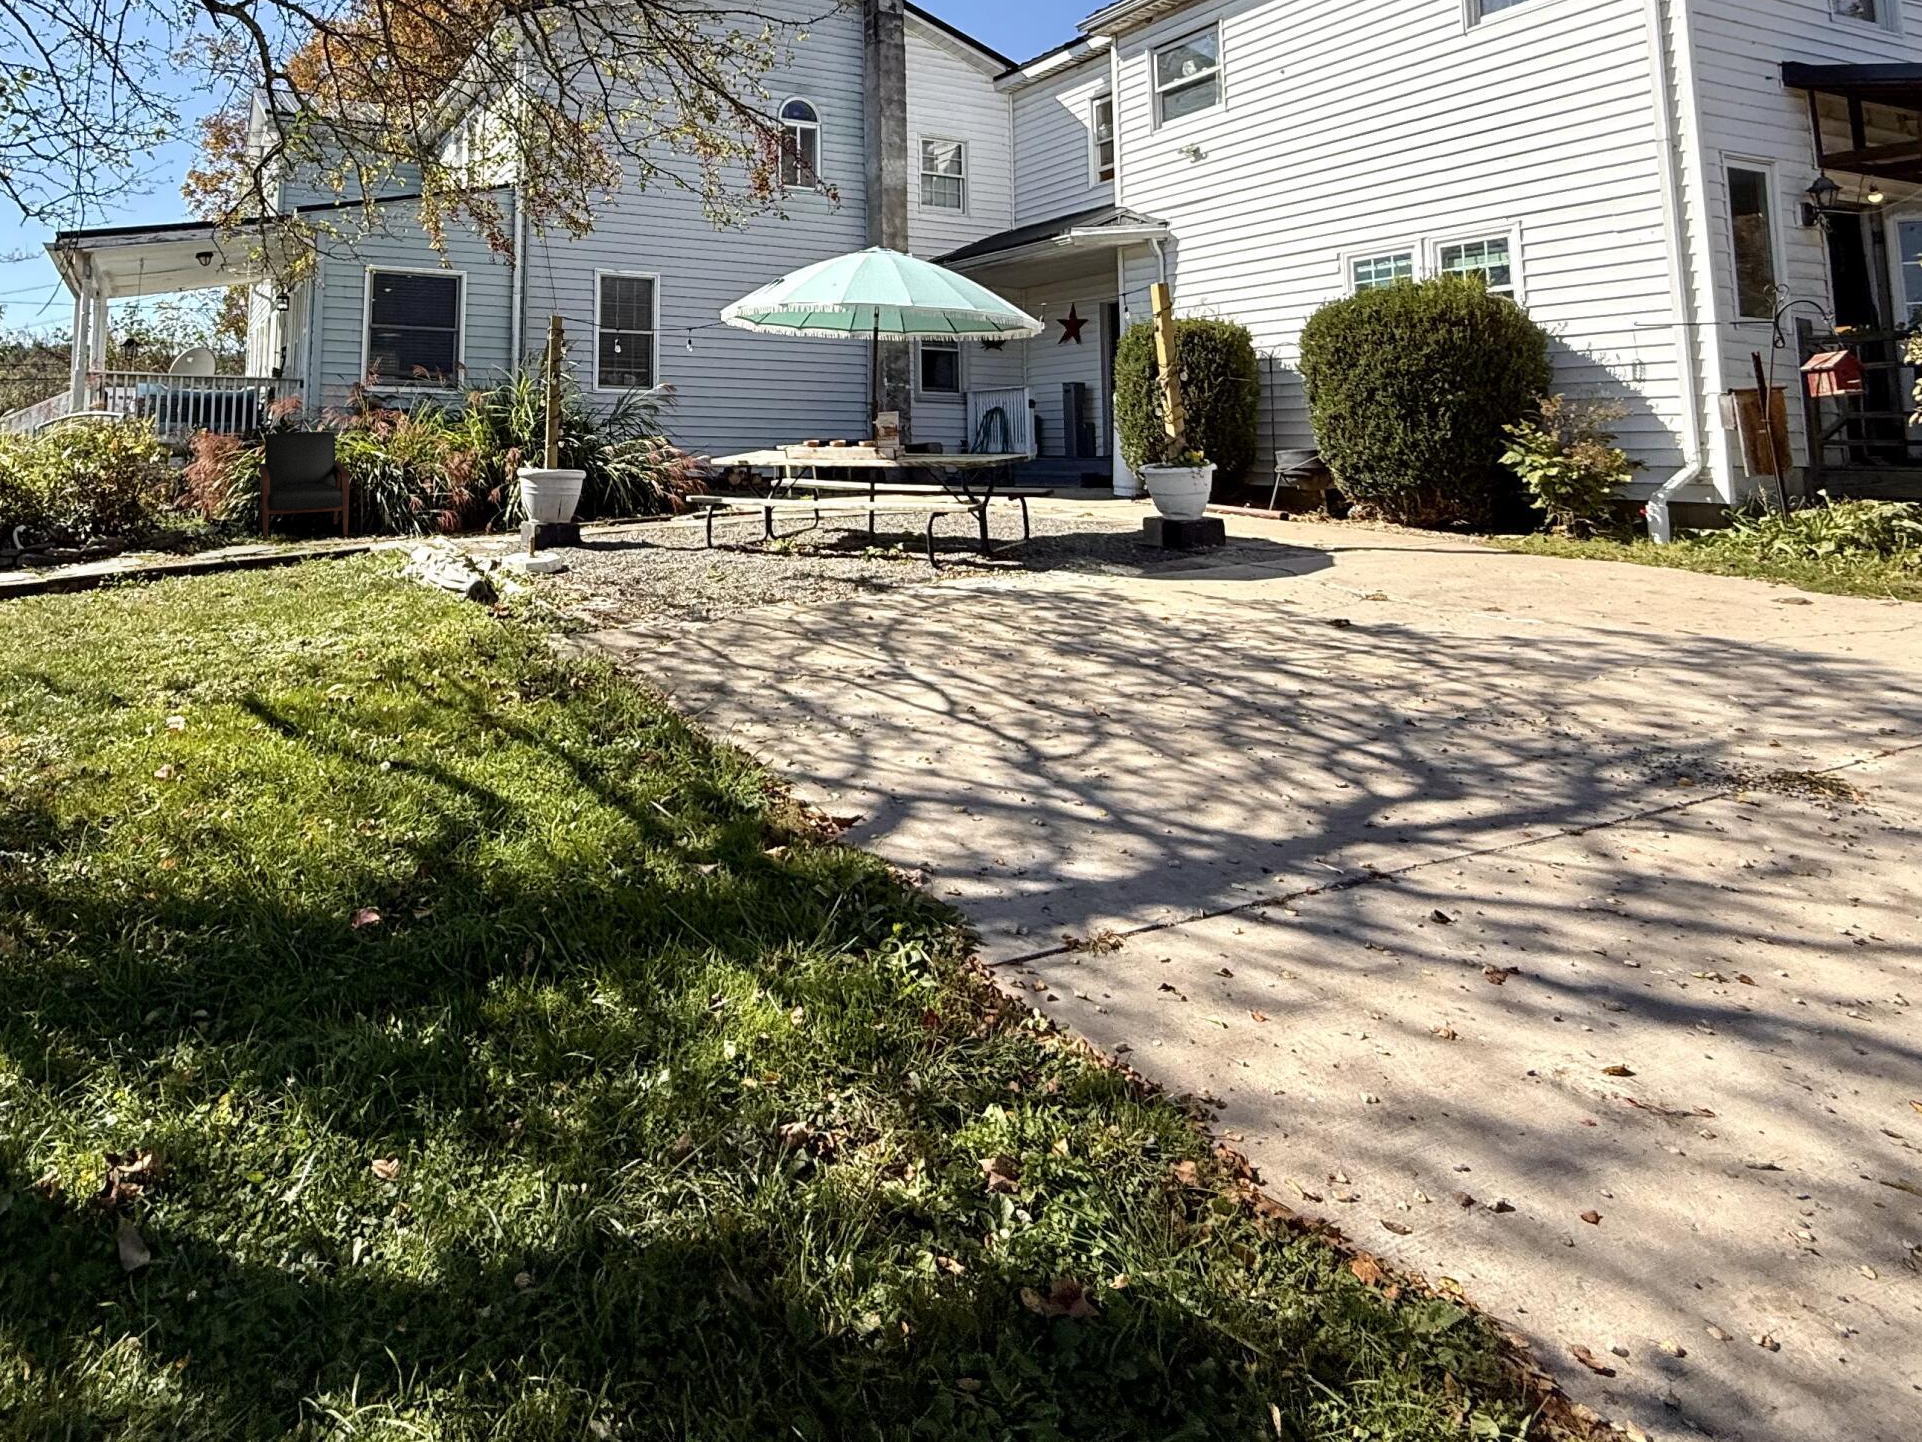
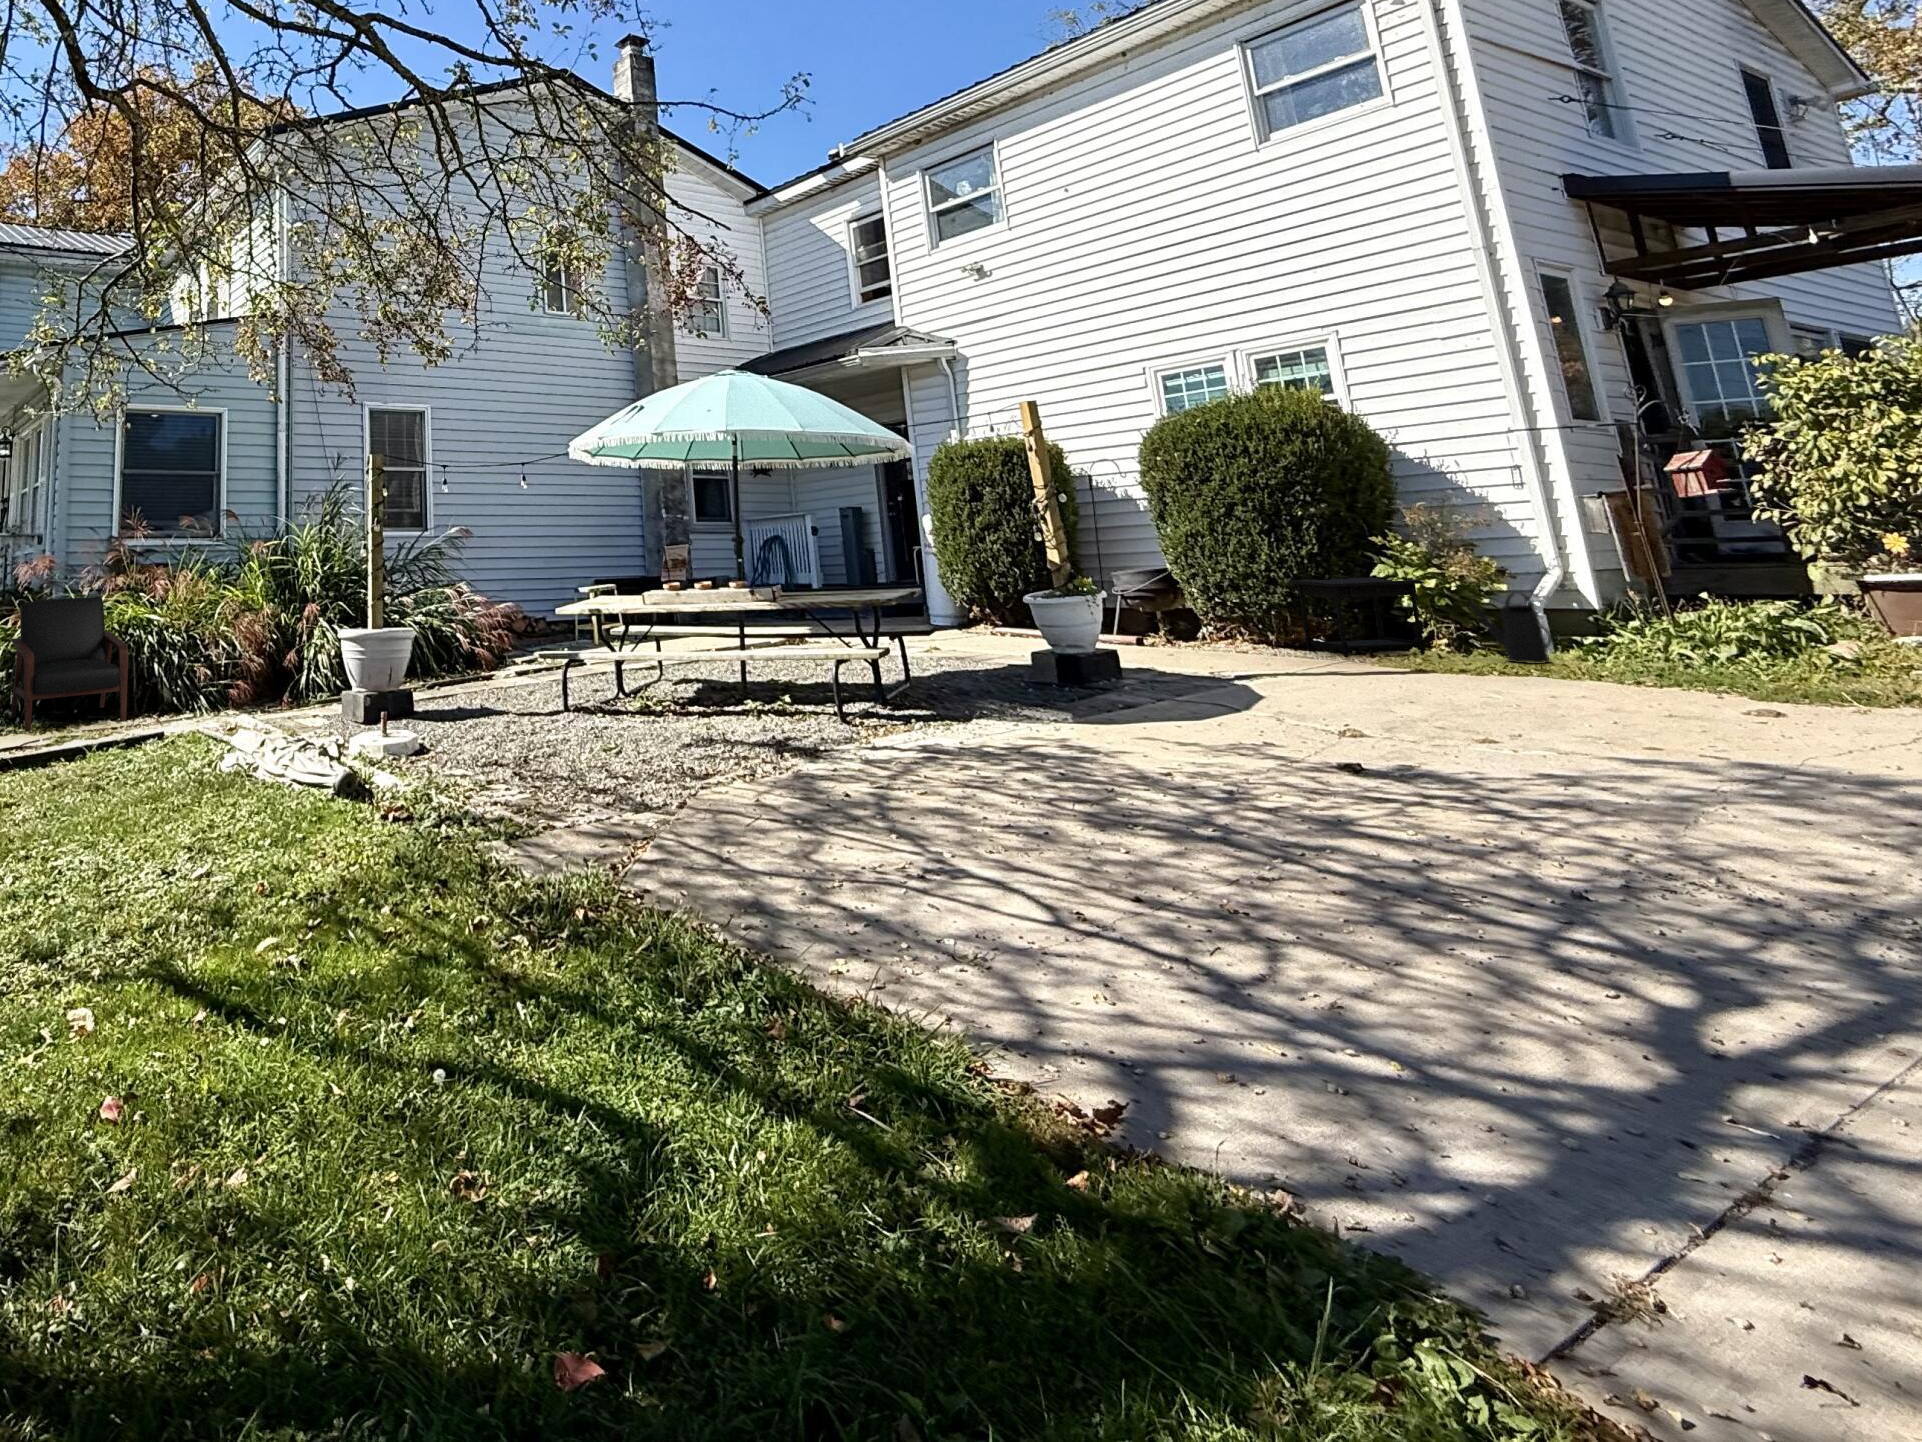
side table: none [1424,461,1553,534] -> present [1288,577,1426,657]
watering can: none [1591,480,1659,548] -> present [1468,593,1552,664]

